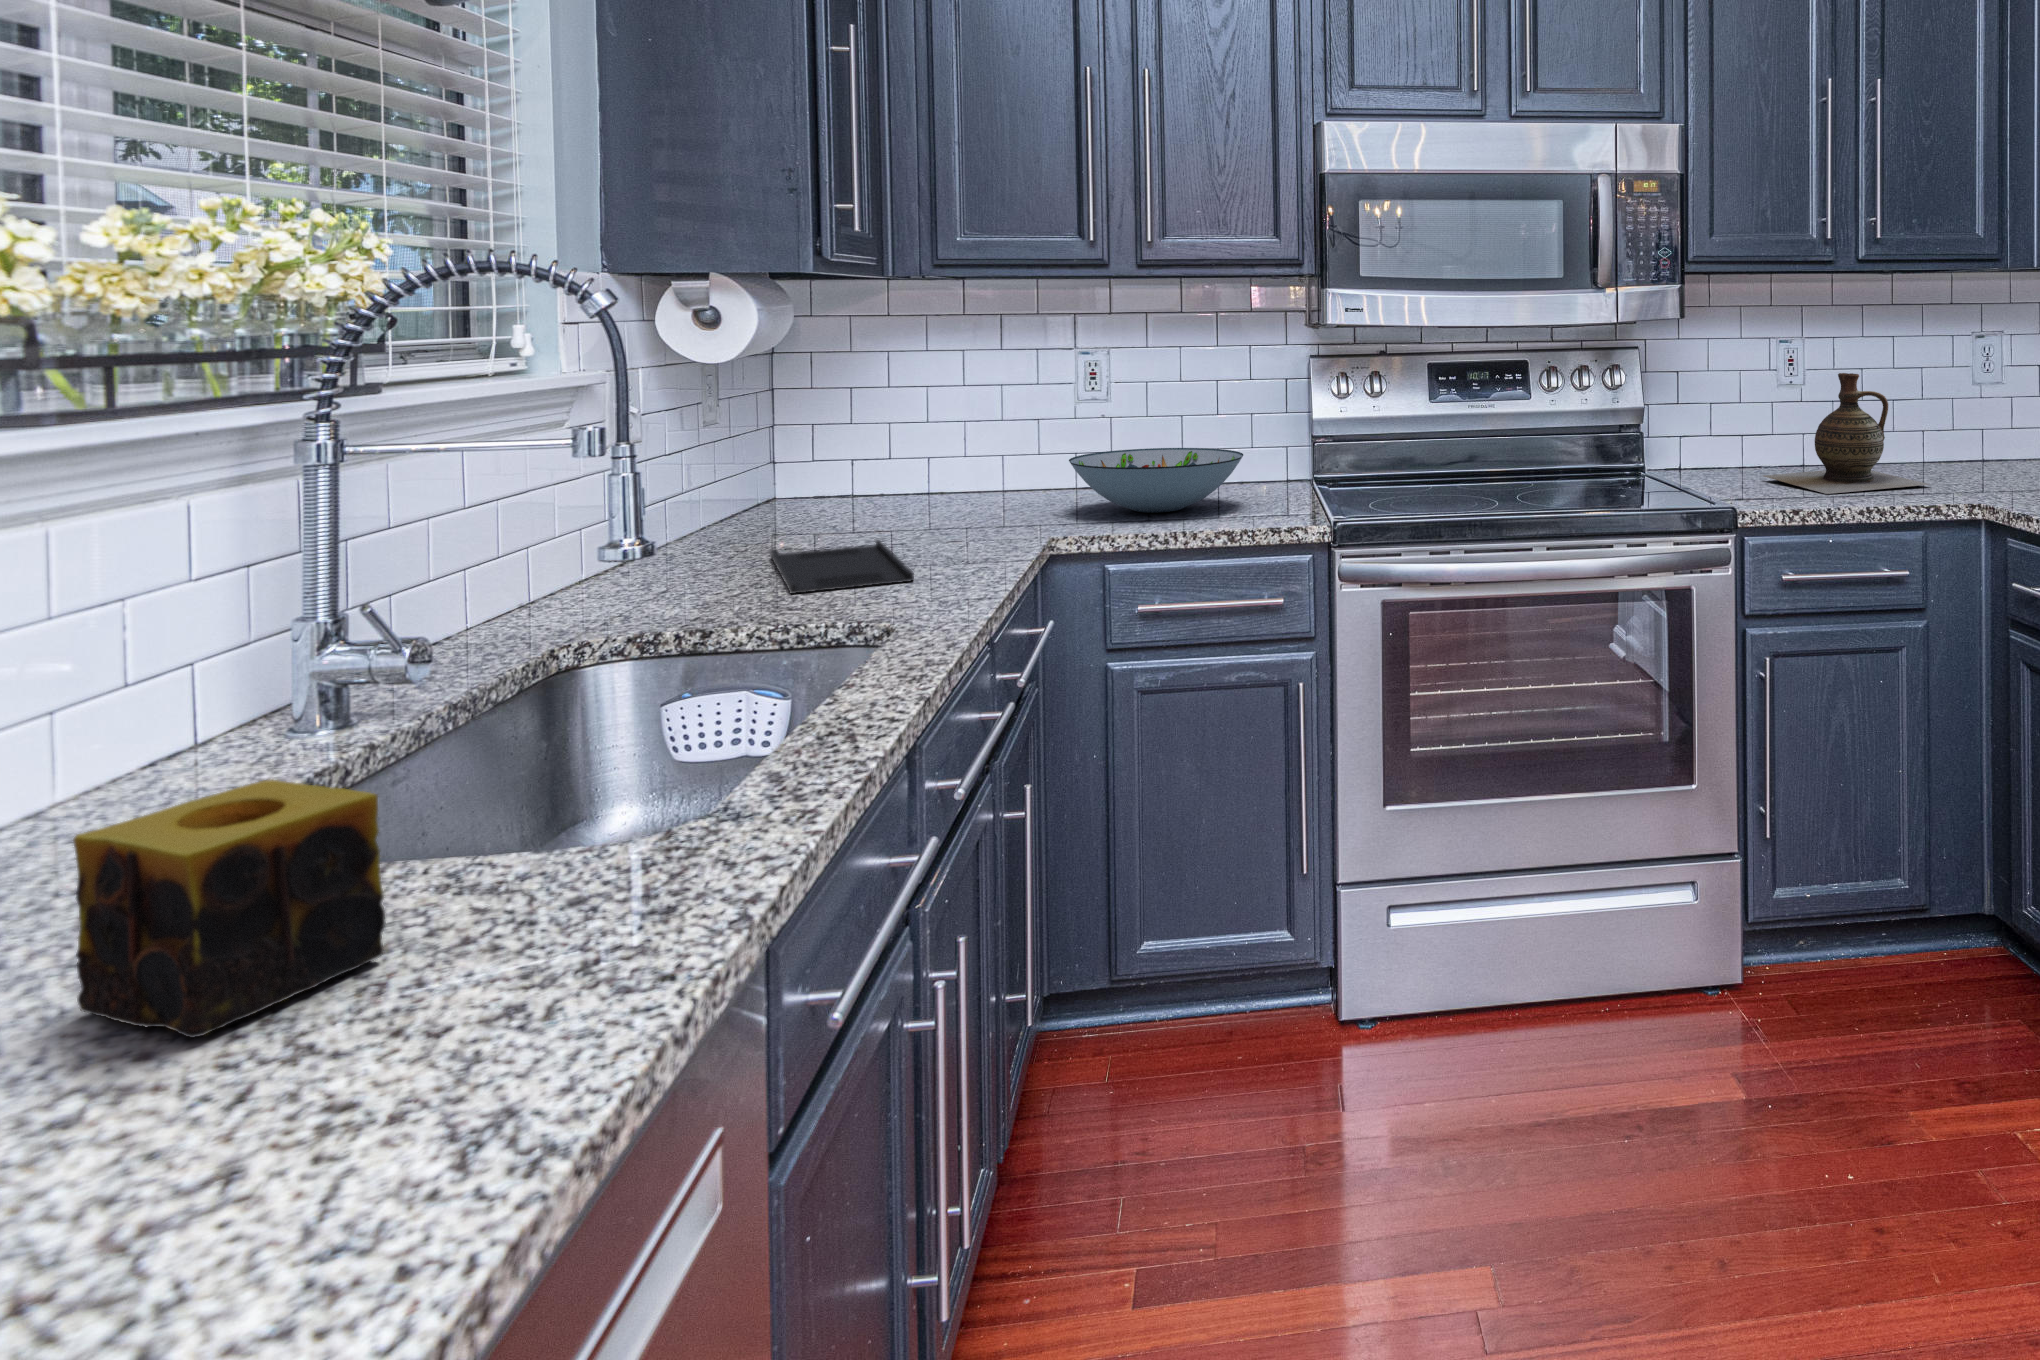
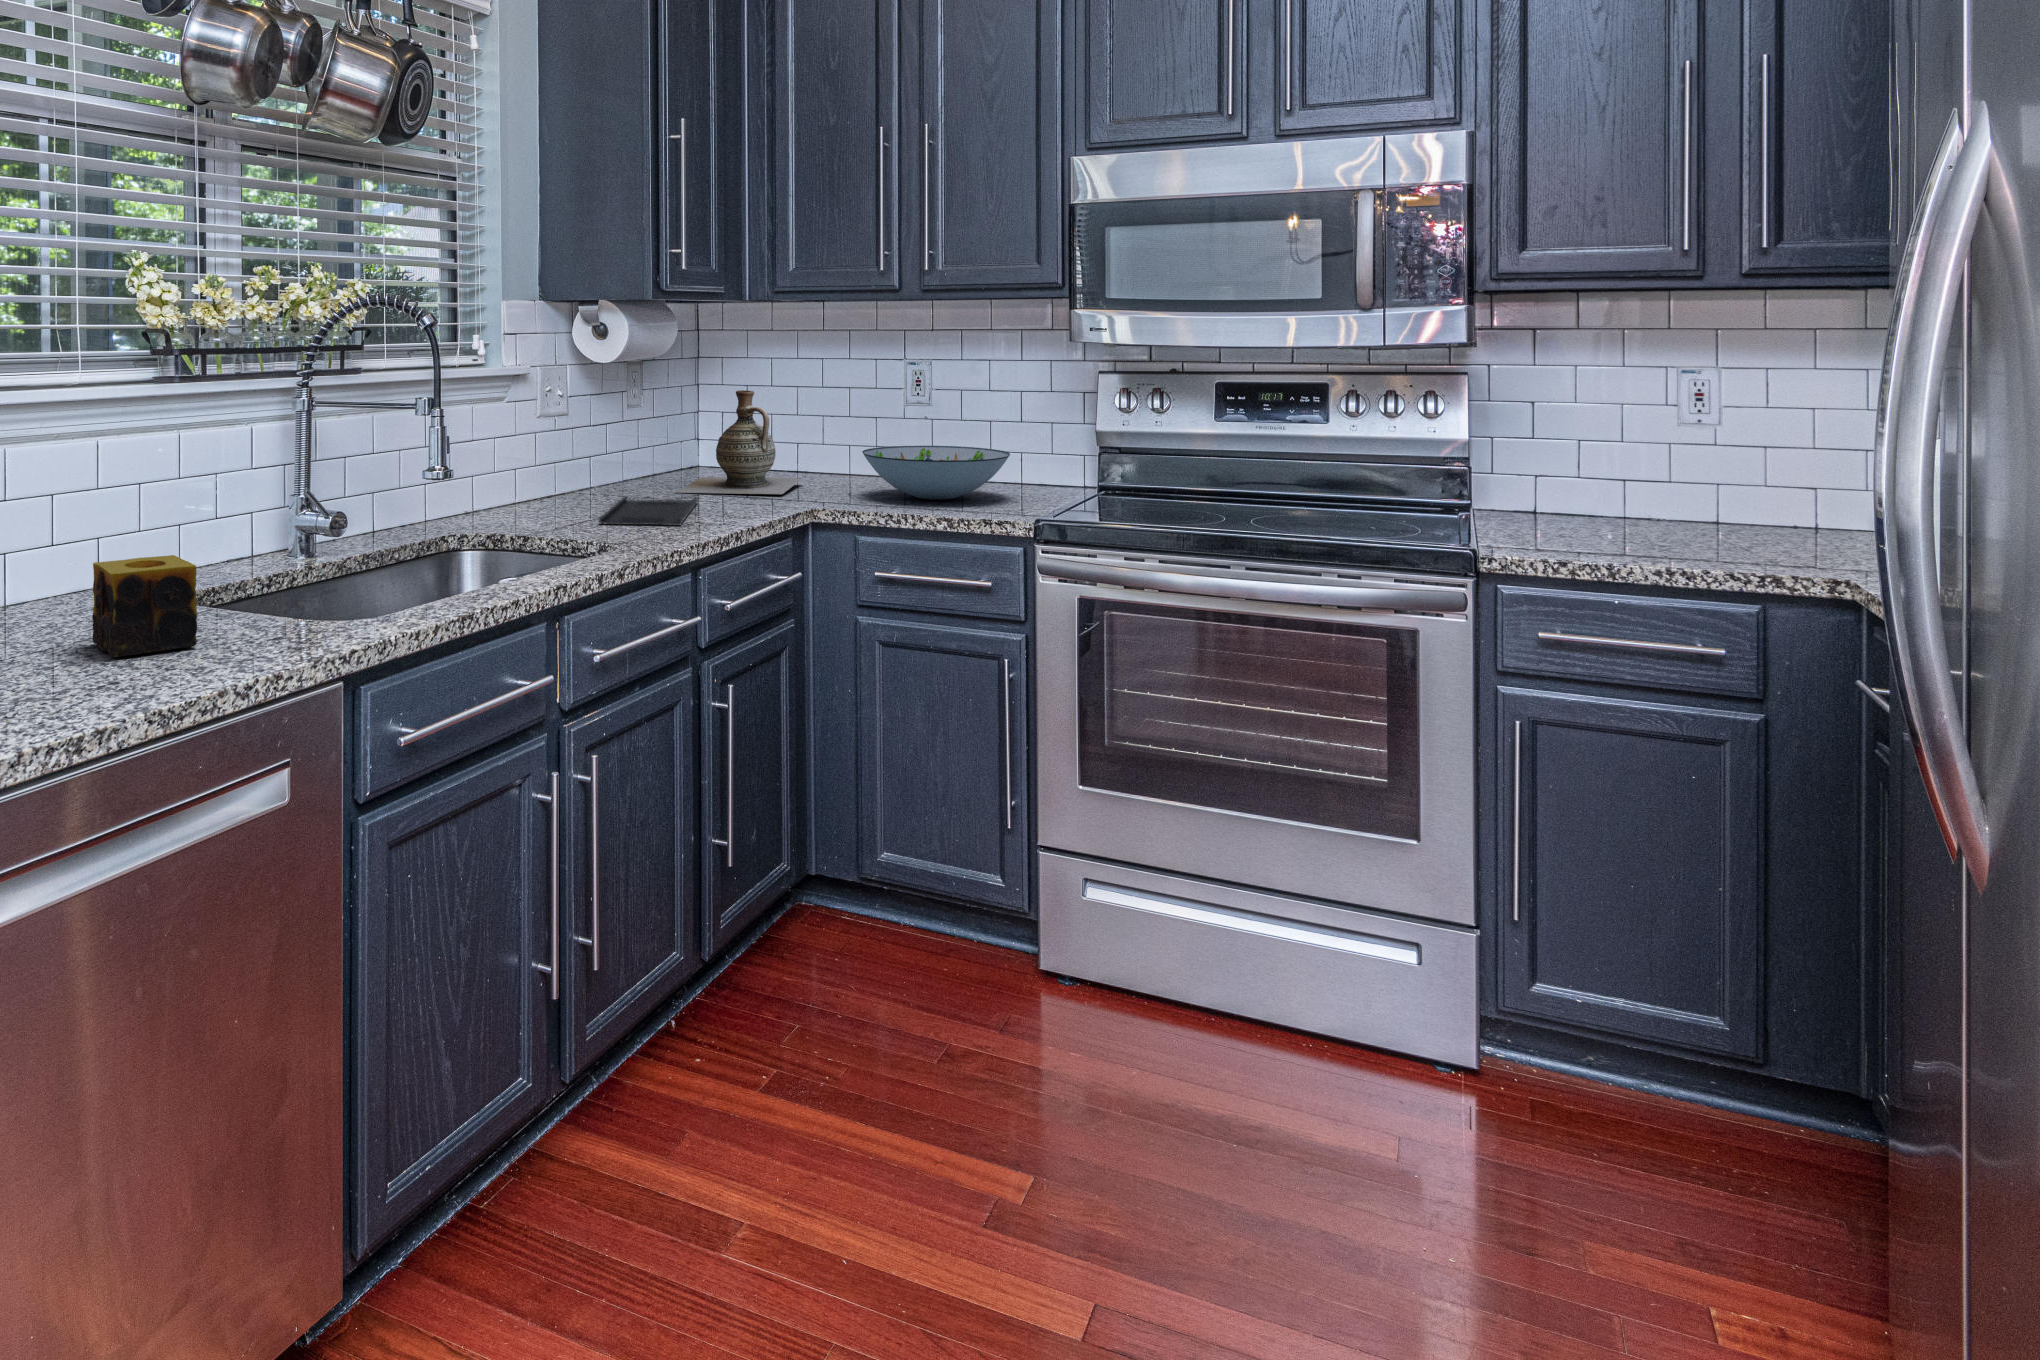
ceramic jug: present [1763,373,1929,494] -> present [677,390,802,494]

